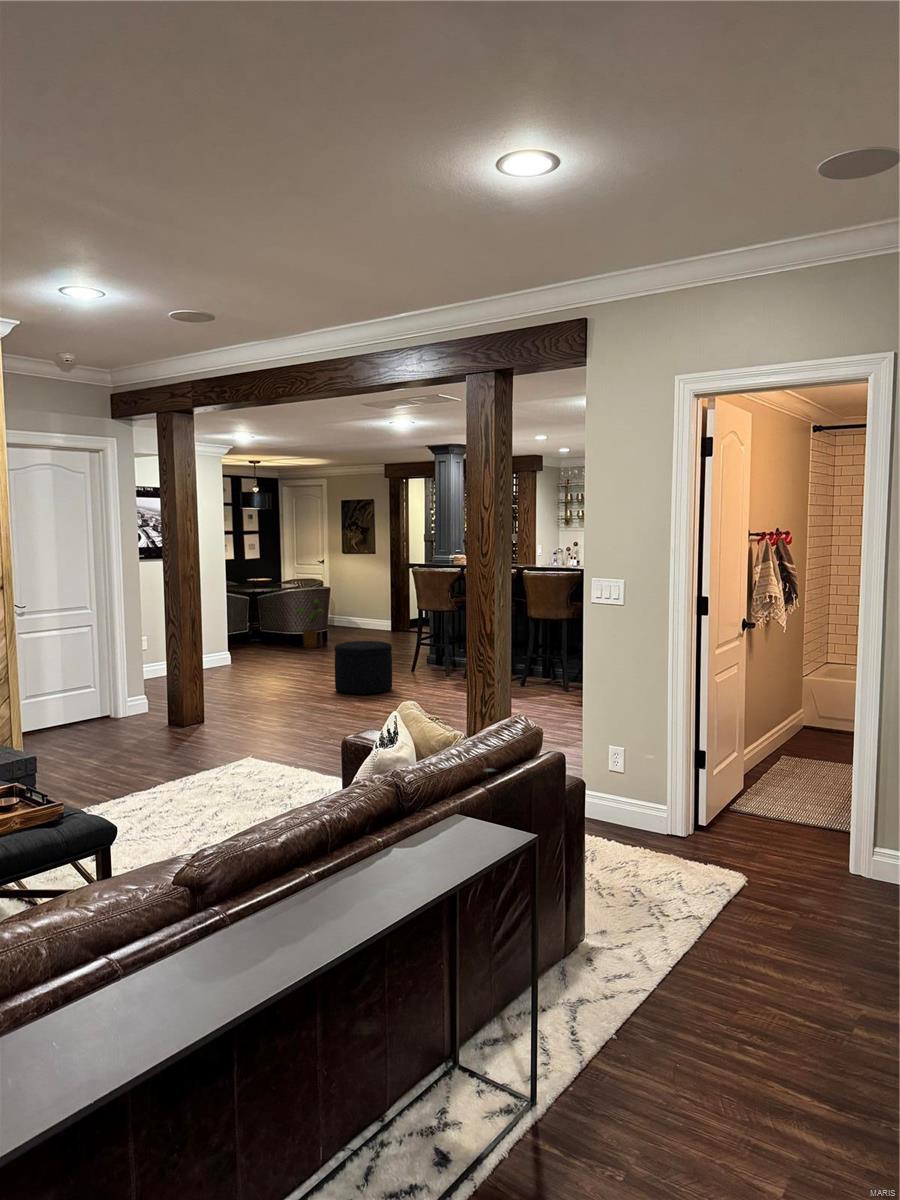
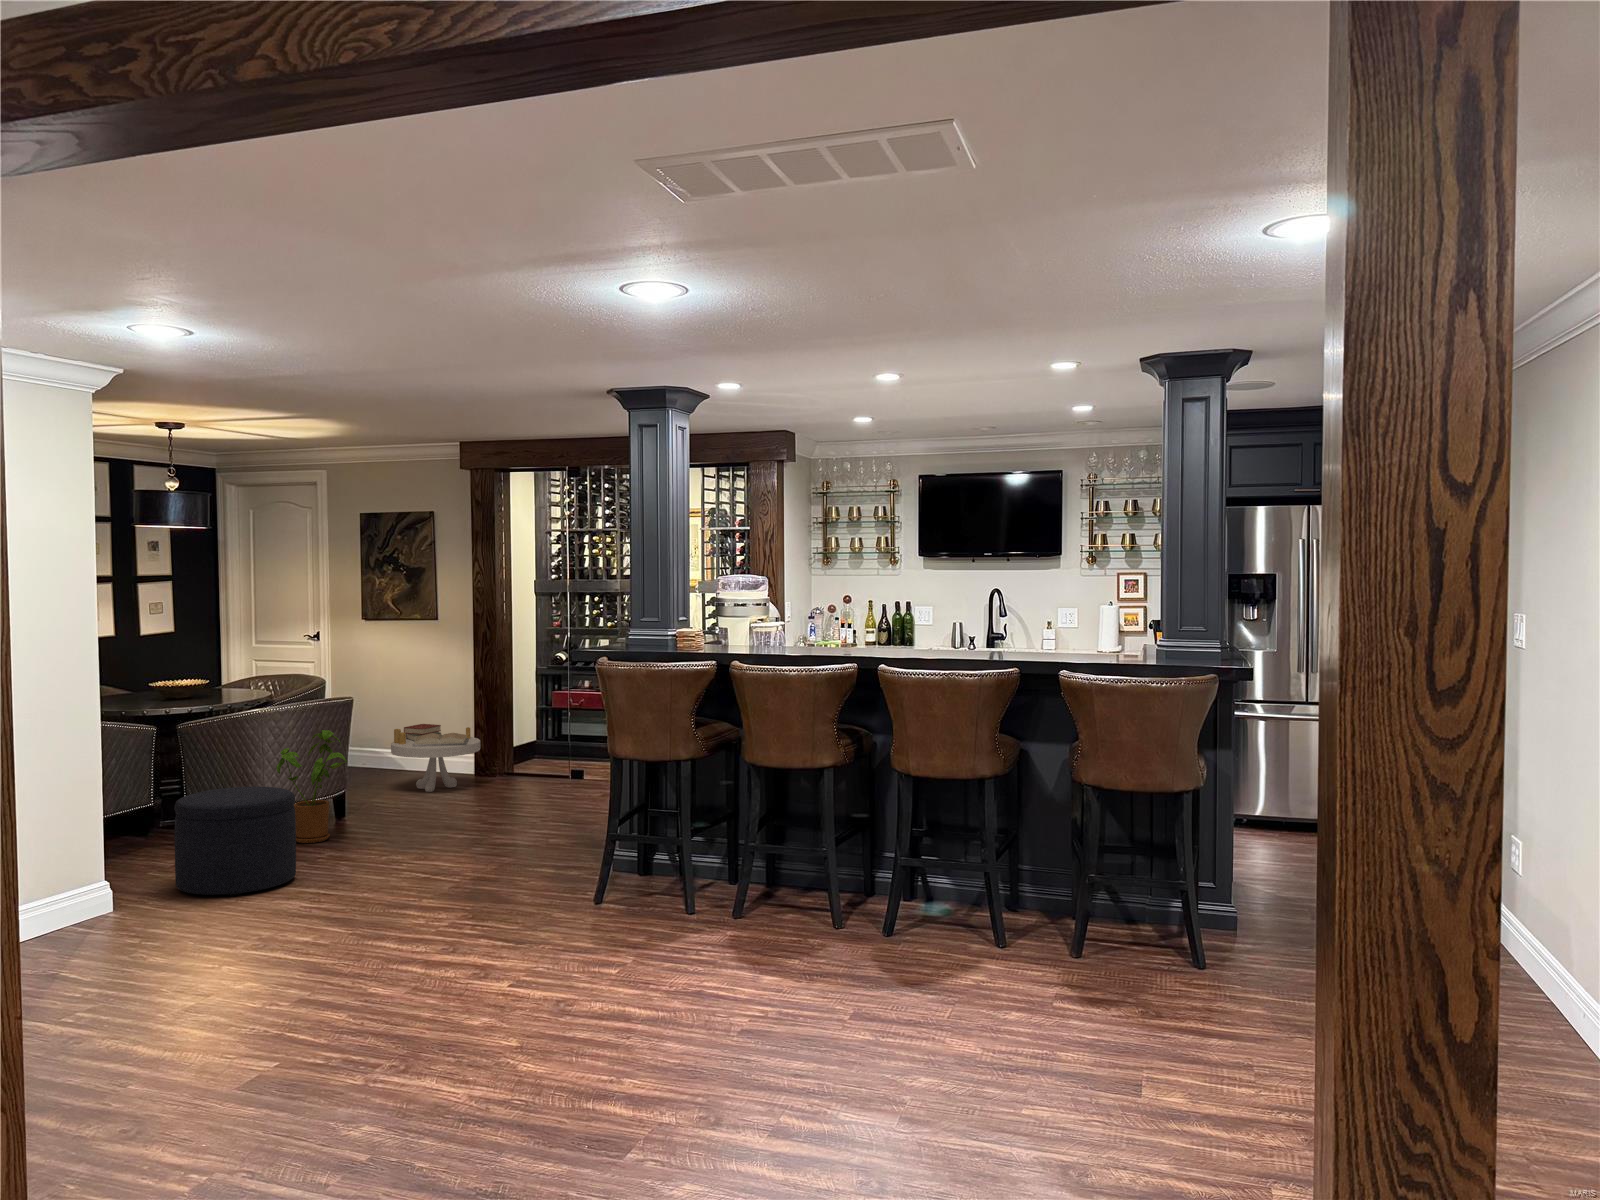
side table: none [351,602,392,634] -> present [391,724,480,792]
ottoman: present [335,641,392,695] -> present [174,787,296,896]

